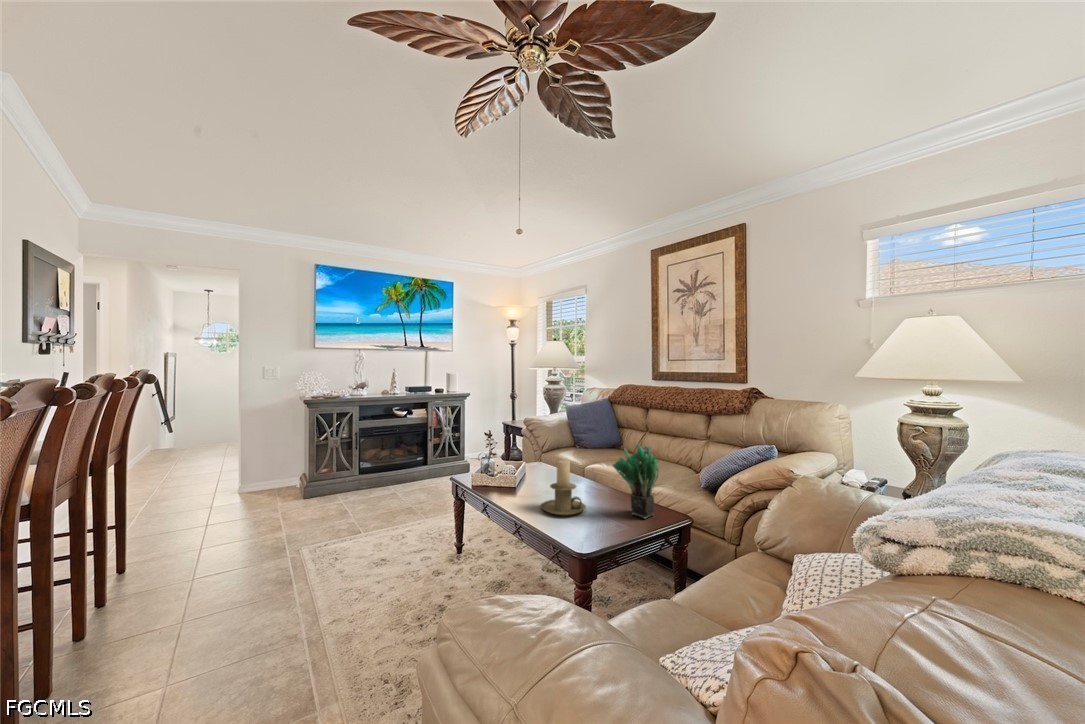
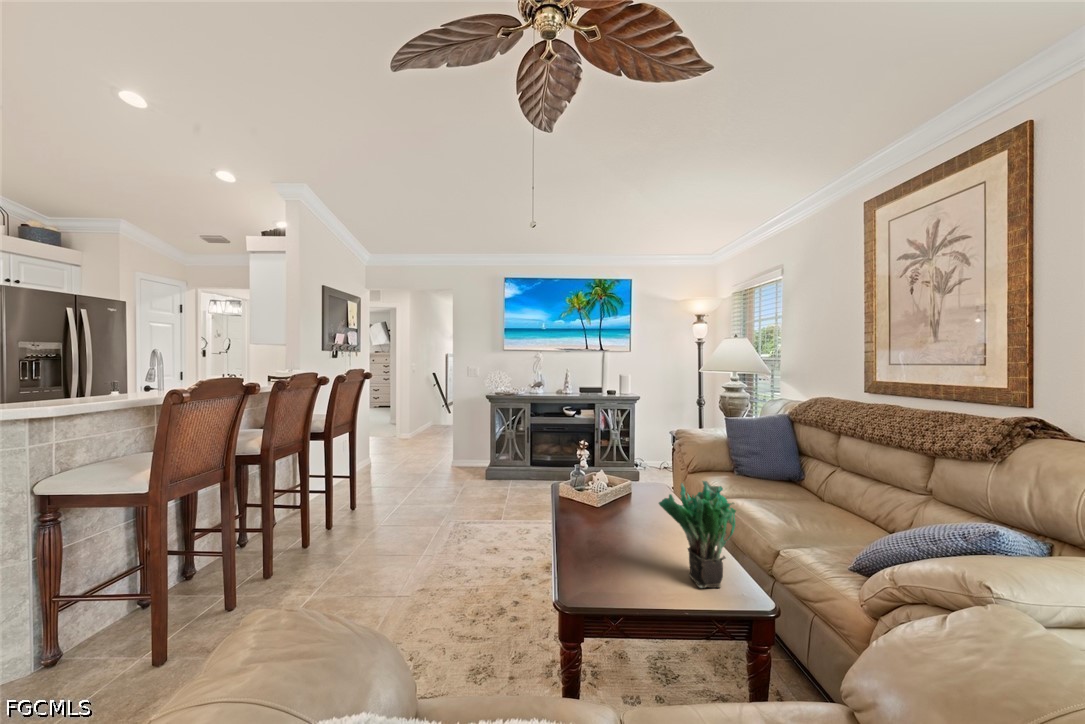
candle holder: present [541,460,586,515] -> none [584,484,641,554]

